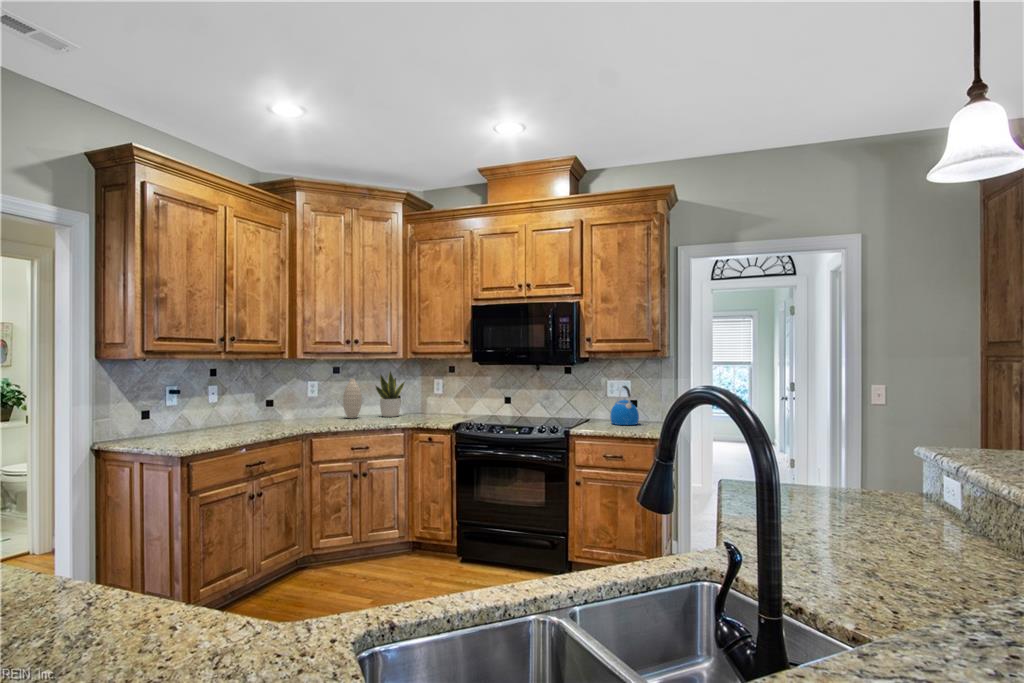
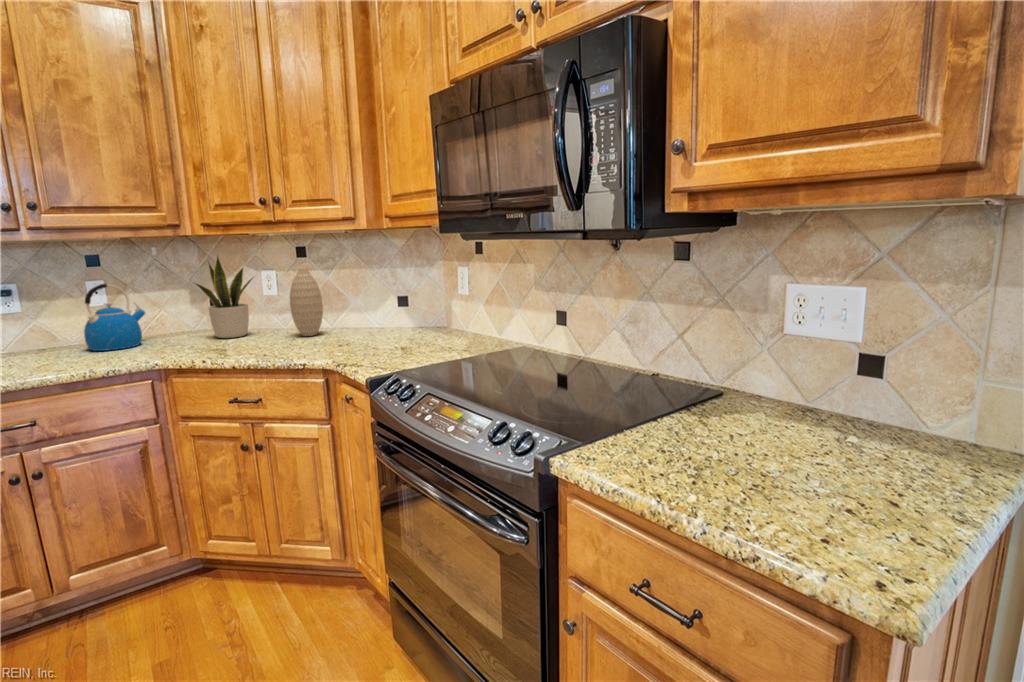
potted plant: present [376,372,405,417] -> present [196,256,254,338]
kettle: present [610,386,639,425] -> present [84,284,145,351]

